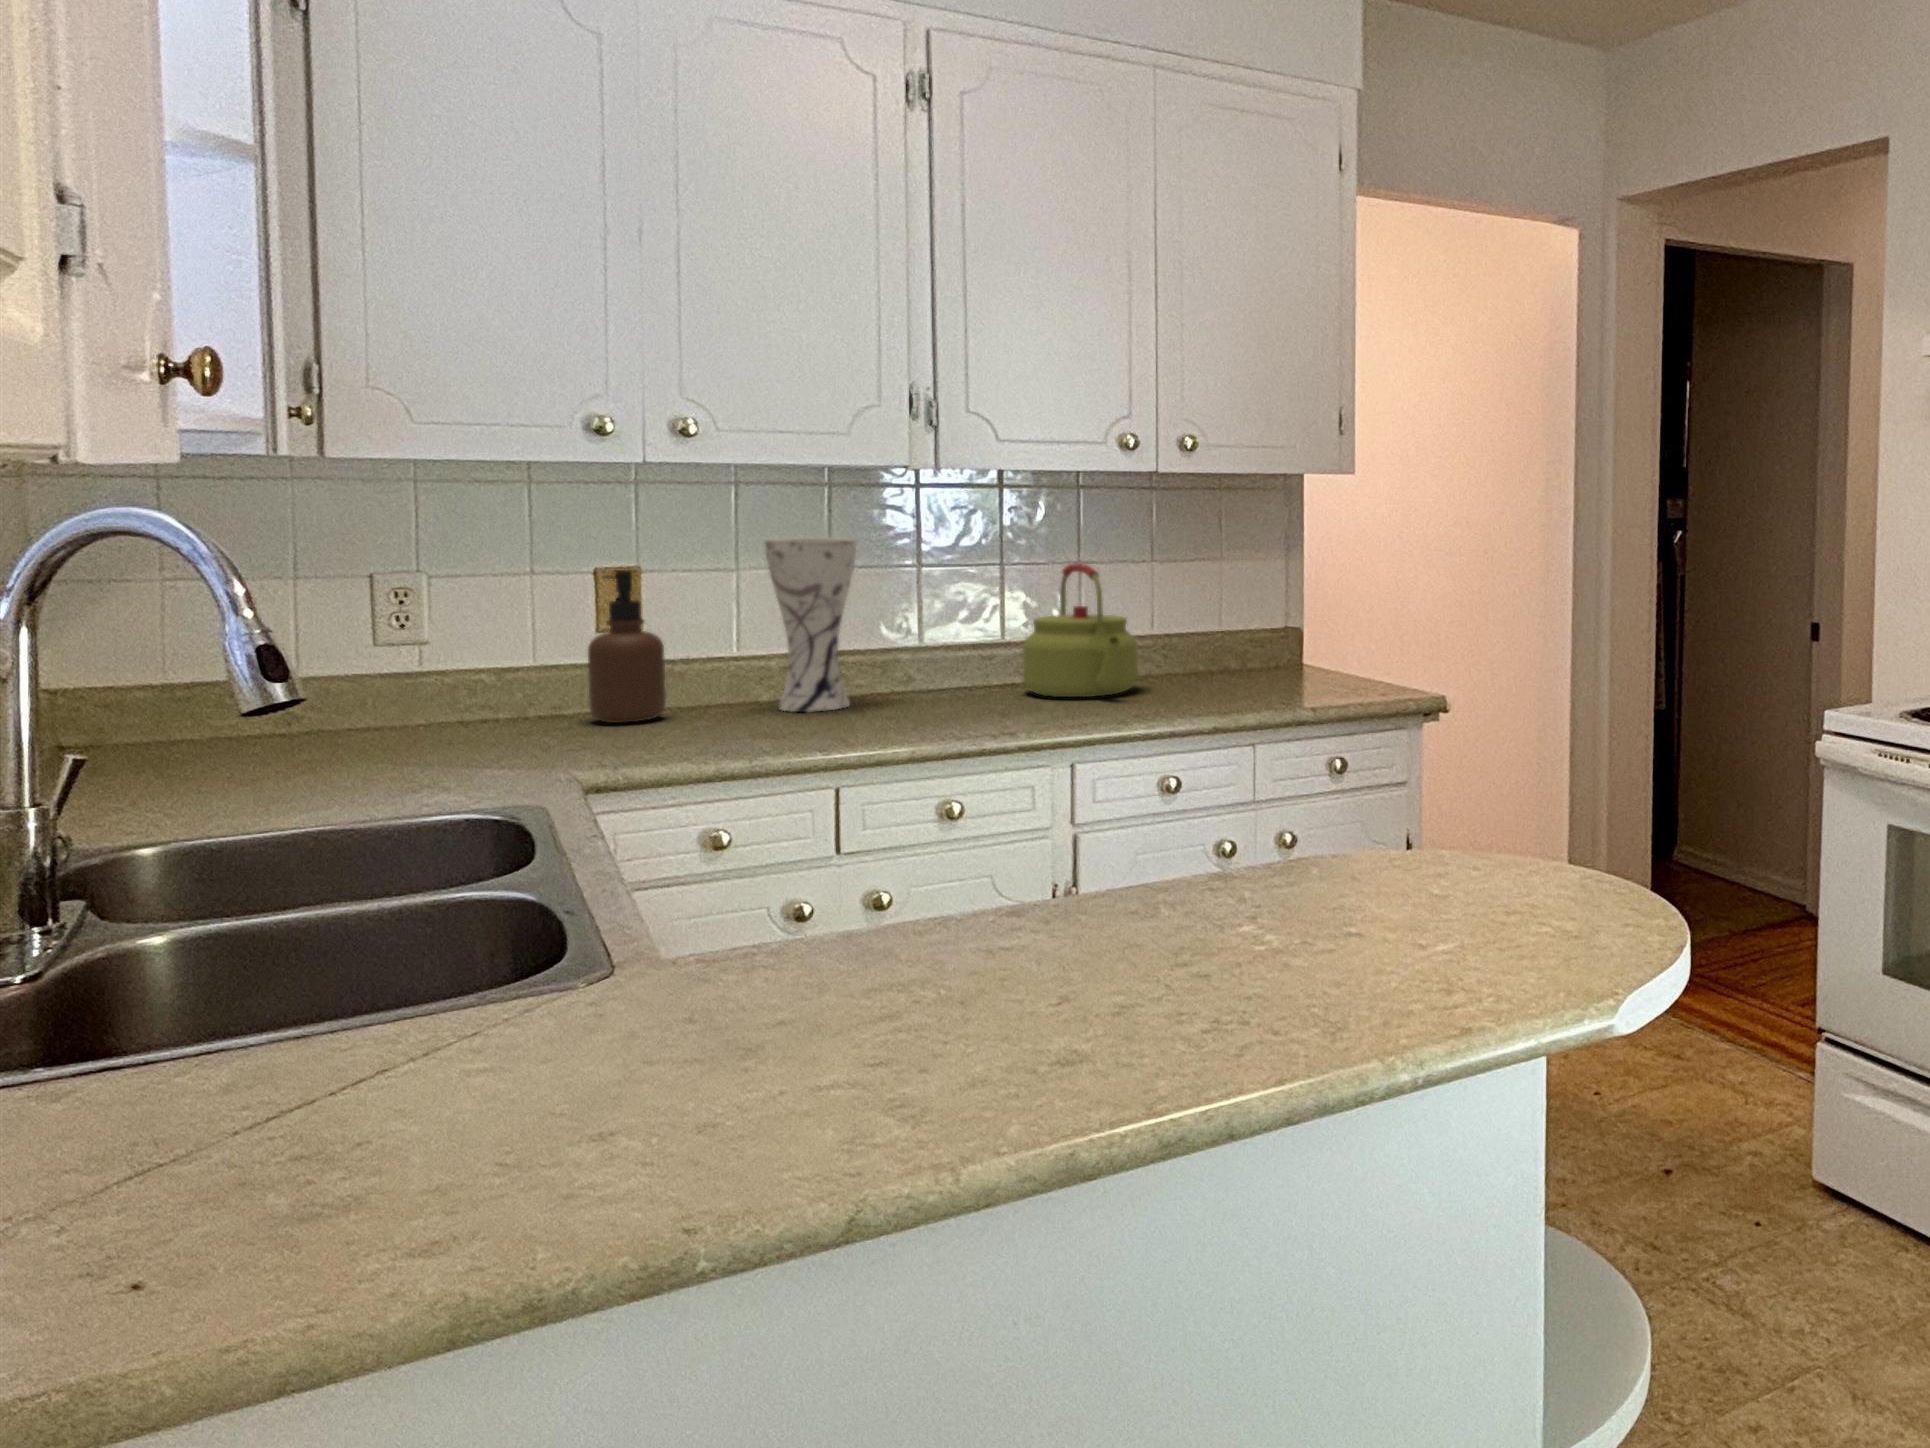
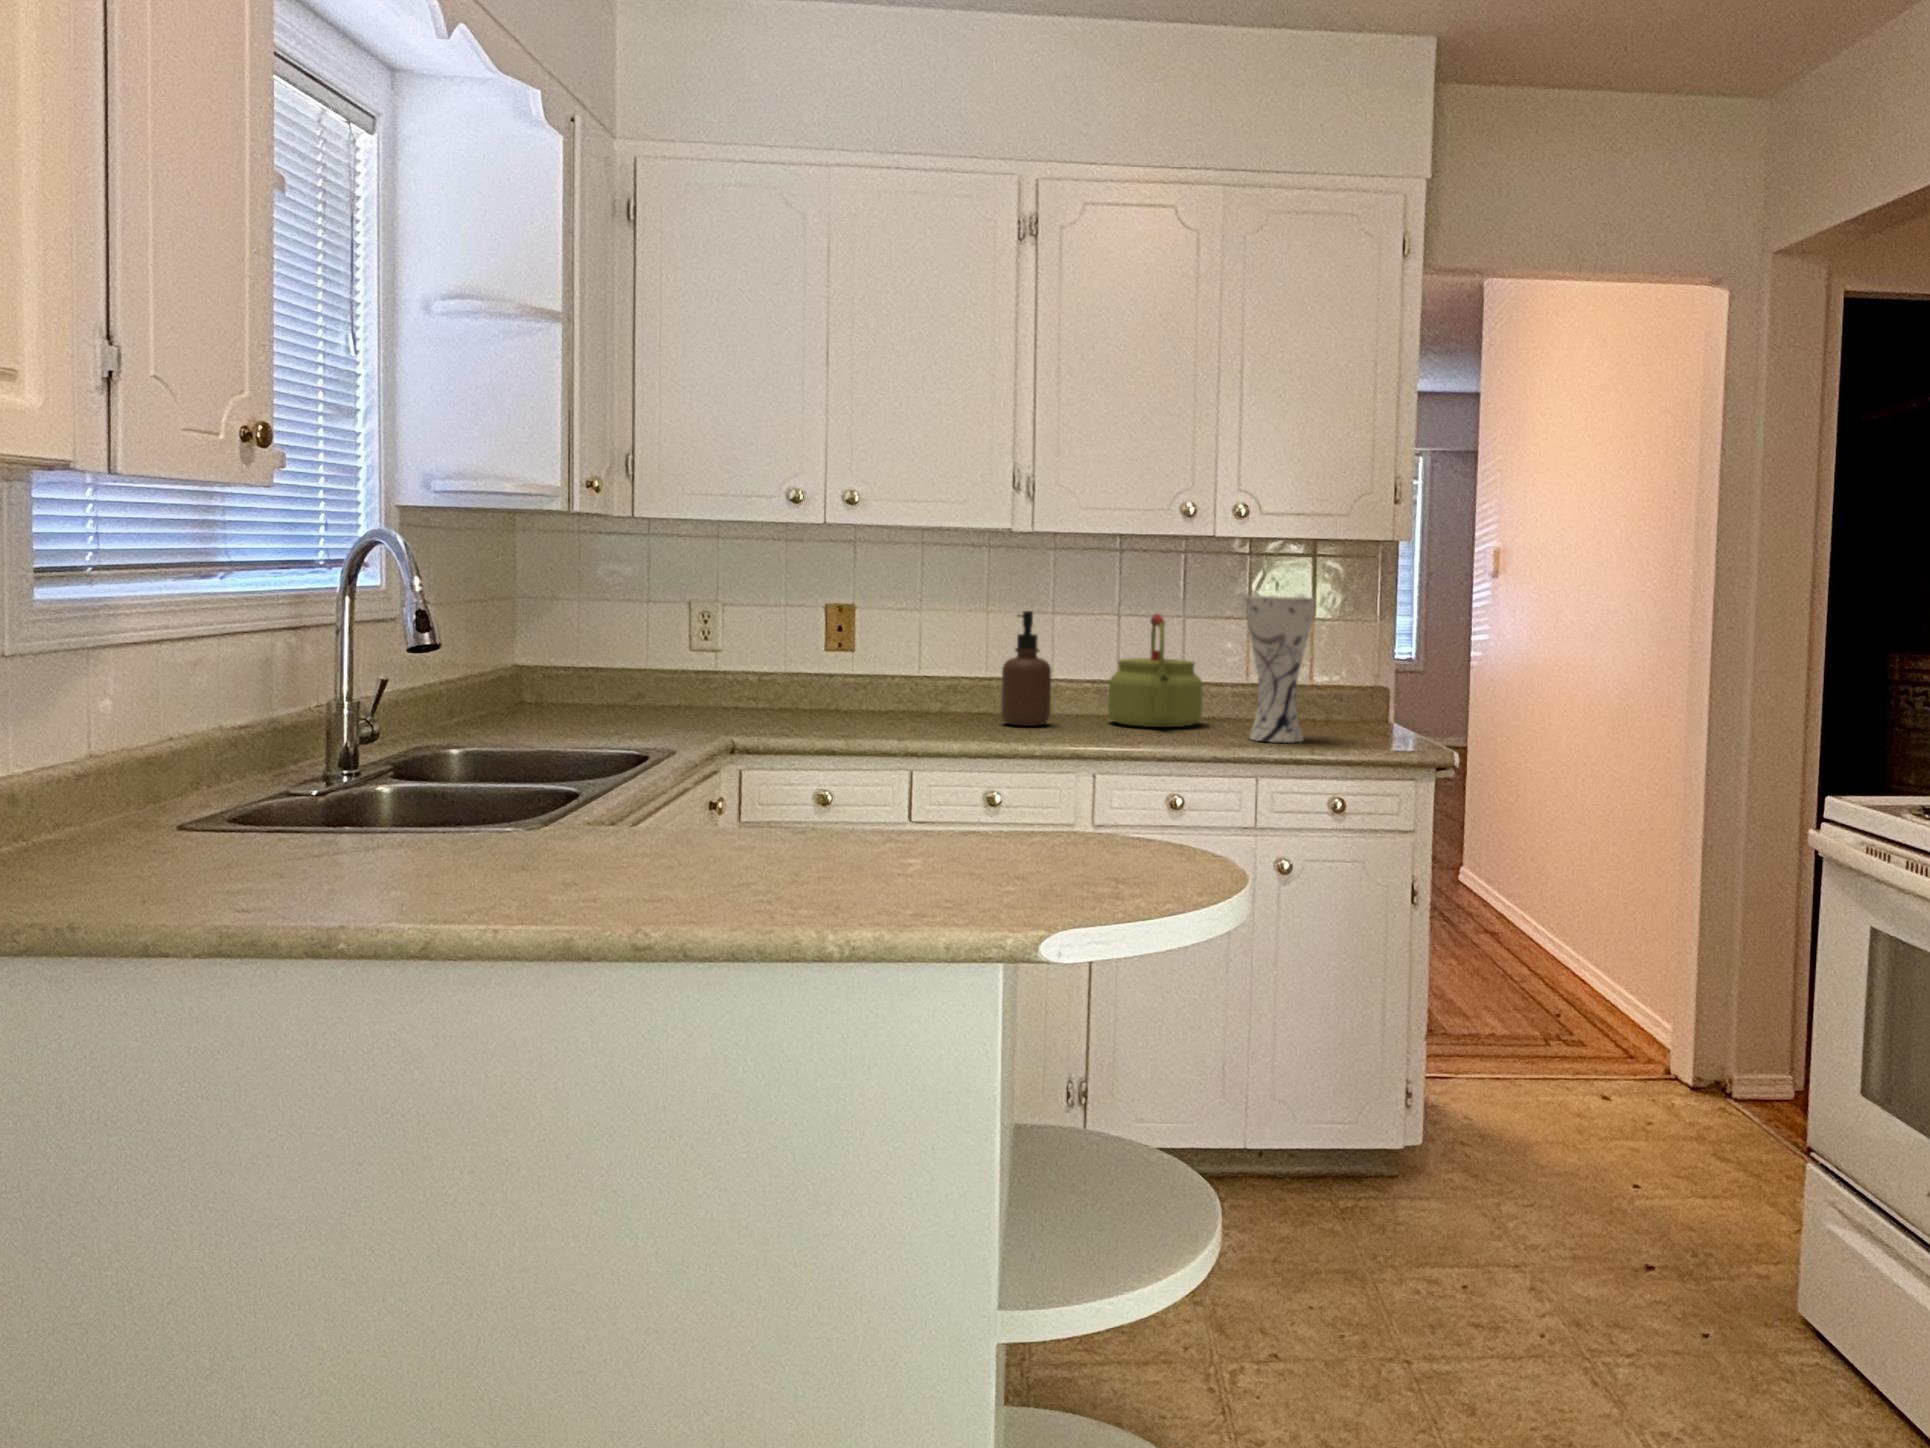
vase: present [765,537,857,712] -> present [1245,596,1315,742]
soap dispenser: present [588,570,666,723] -> present [1001,611,1051,726]

